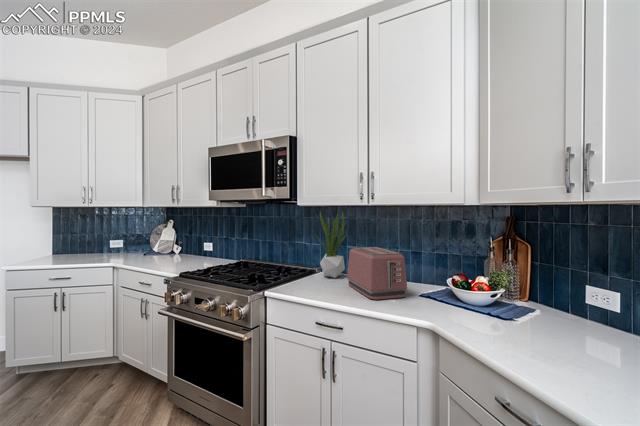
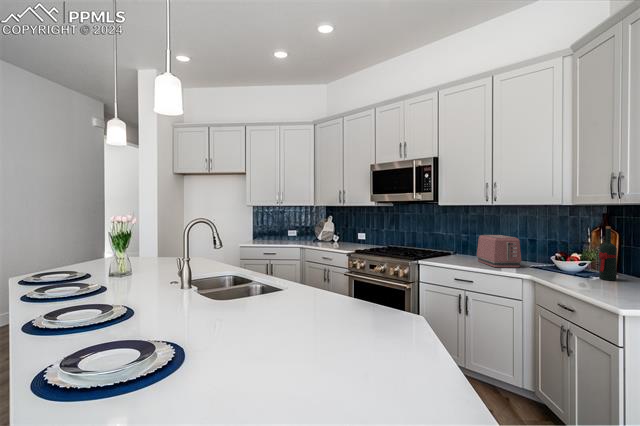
potted plant: present [317,212,345,278] -> none [452,209,476,258]
wine bottle: none [524,239,550,326] -> present [599,226,617,280]

